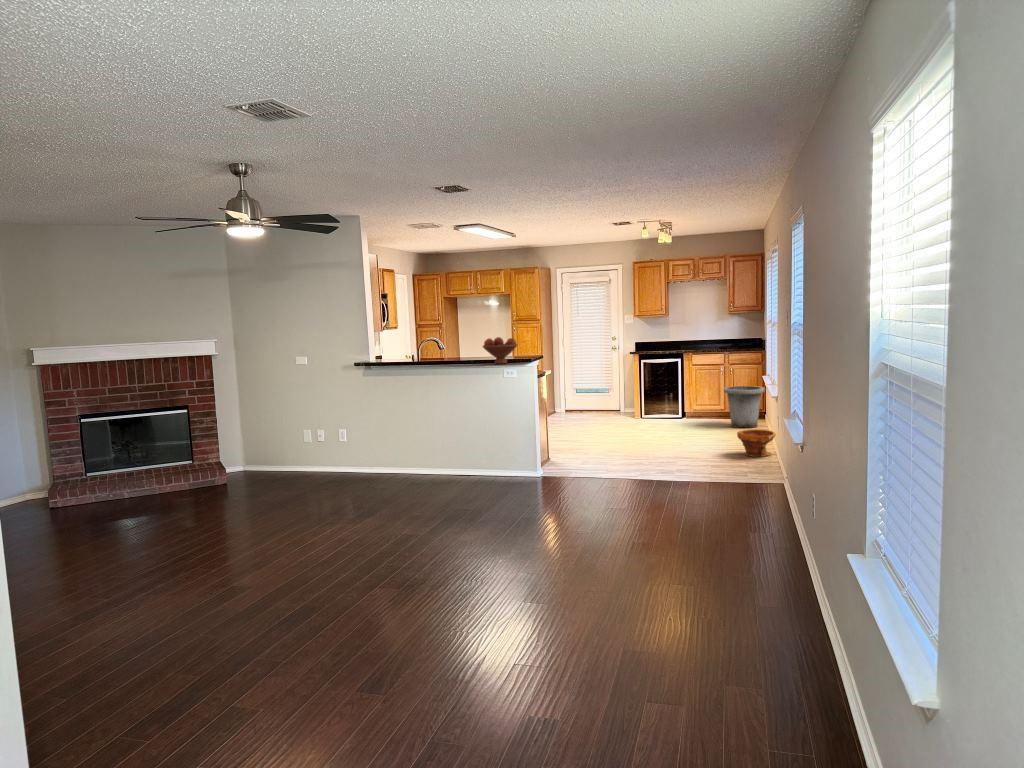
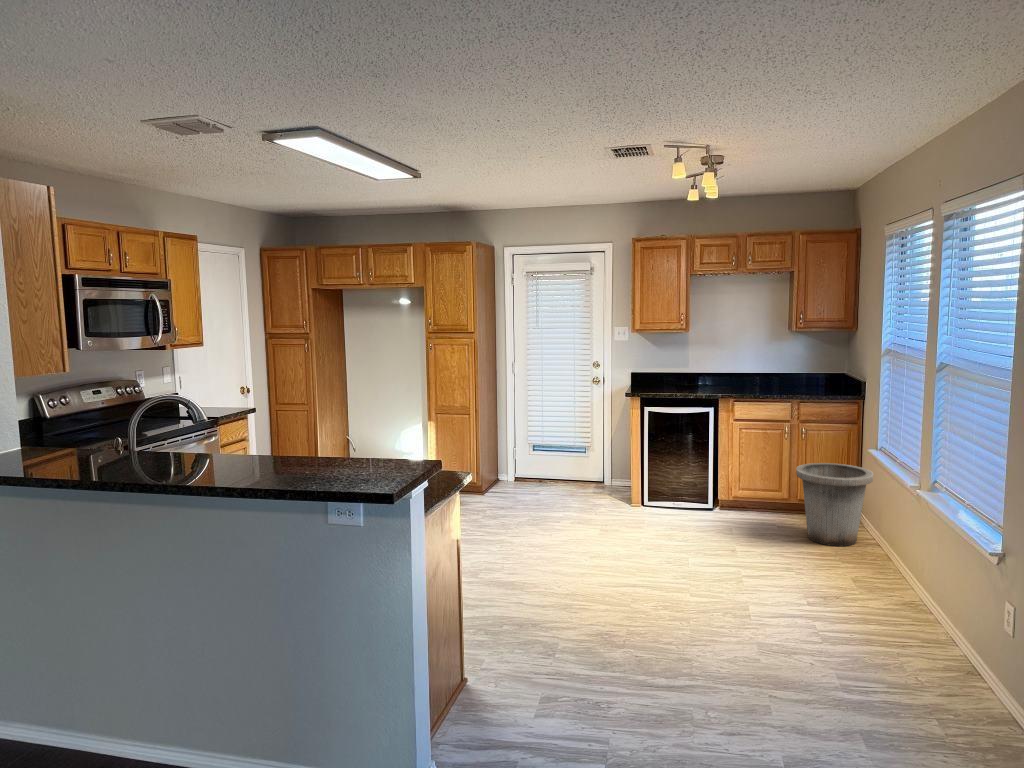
fruit bowl: present [483,337,517,364] -> none [261,399,360,476]
planter: present [737,430,776,457] -> none [873,595,967,670]

